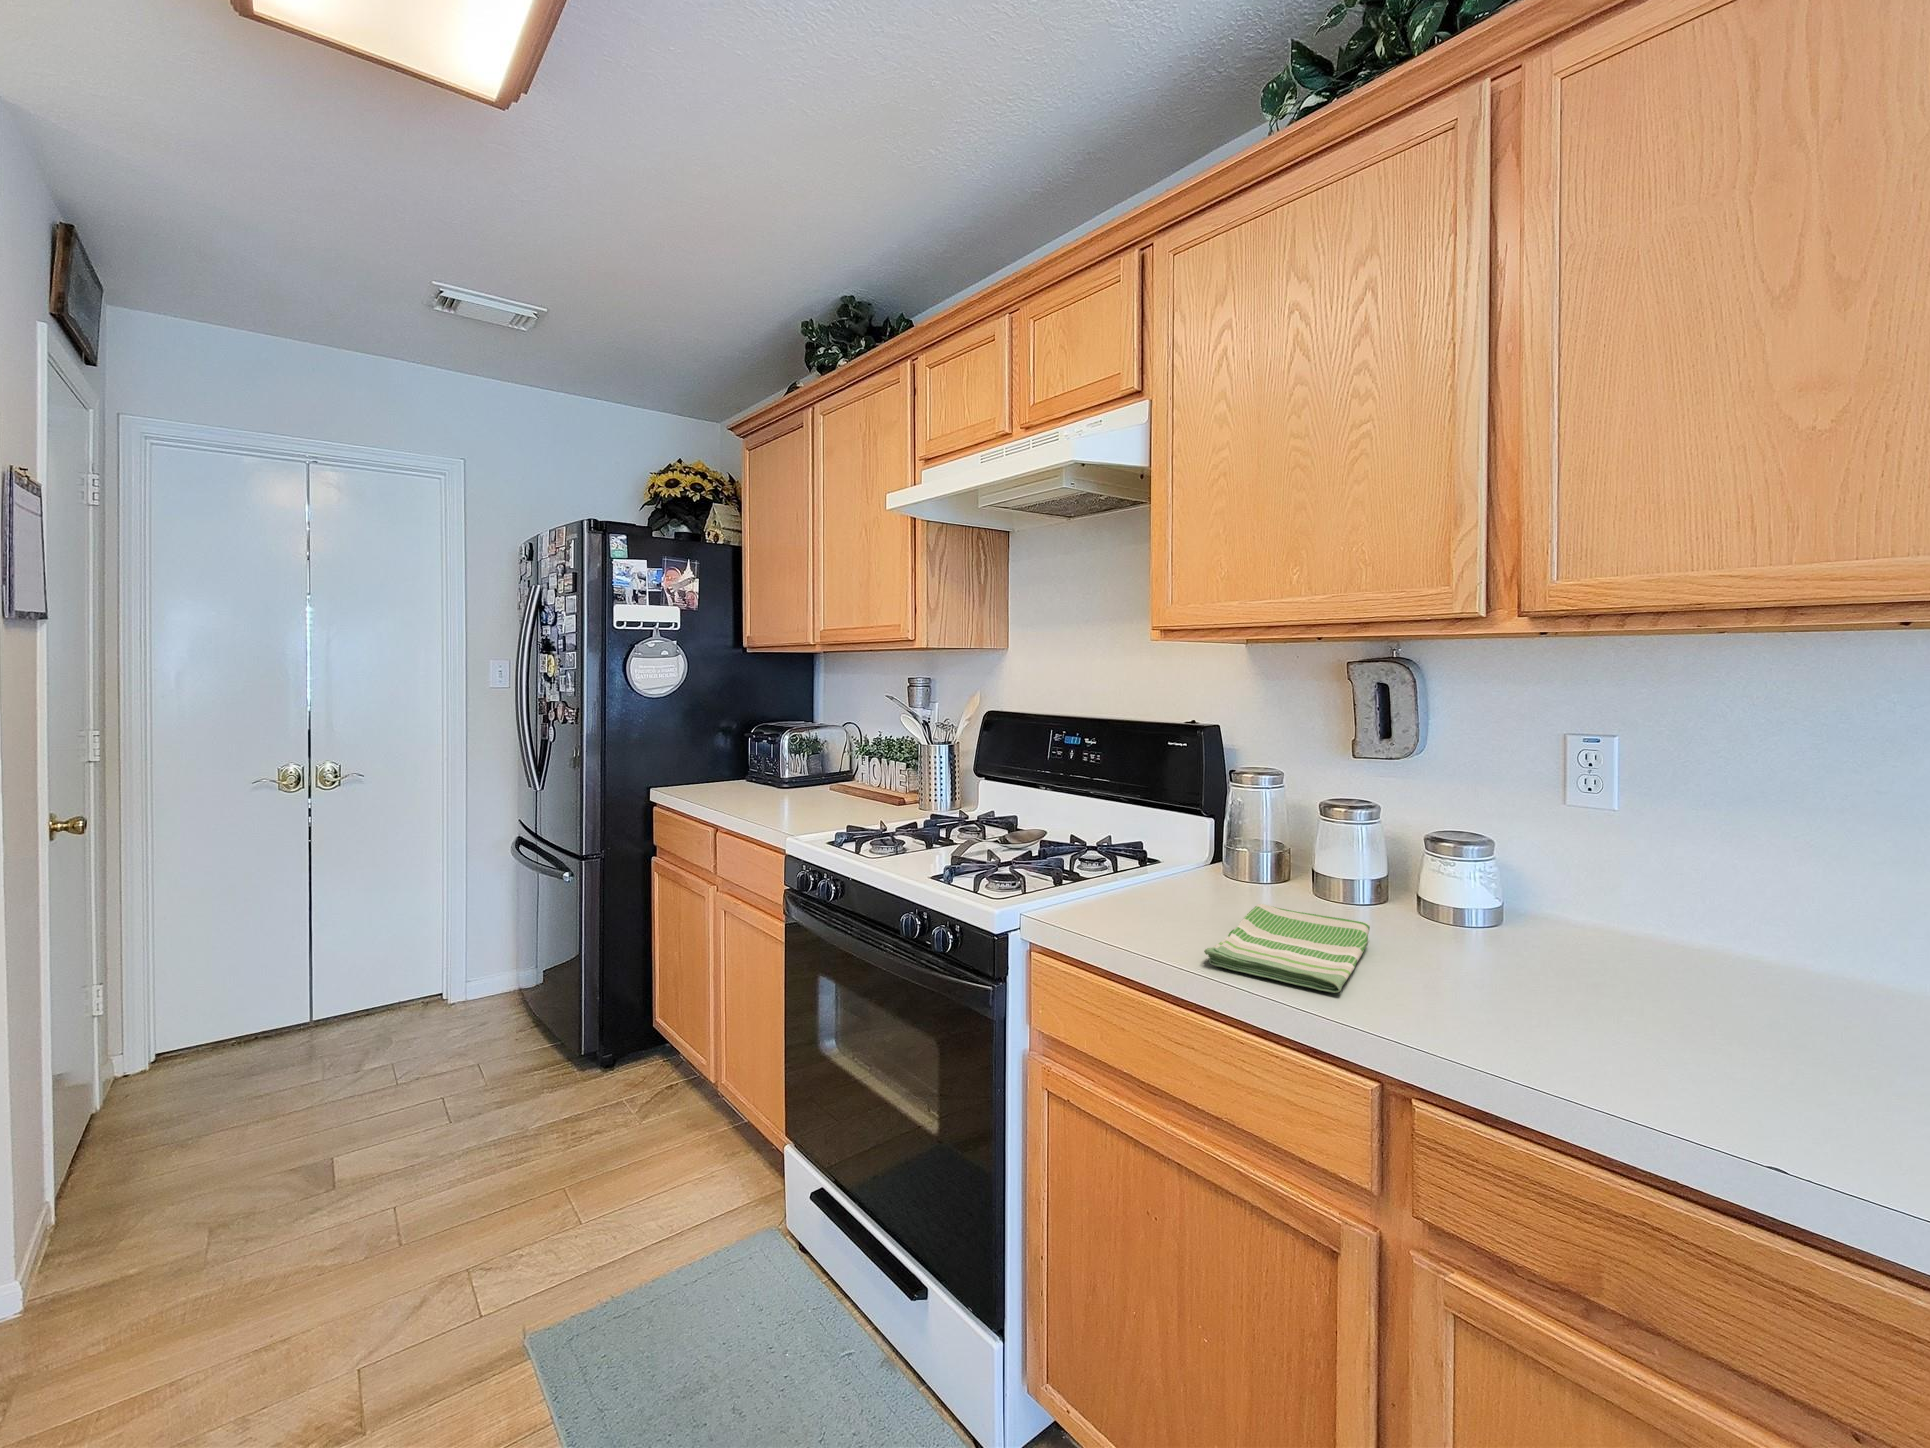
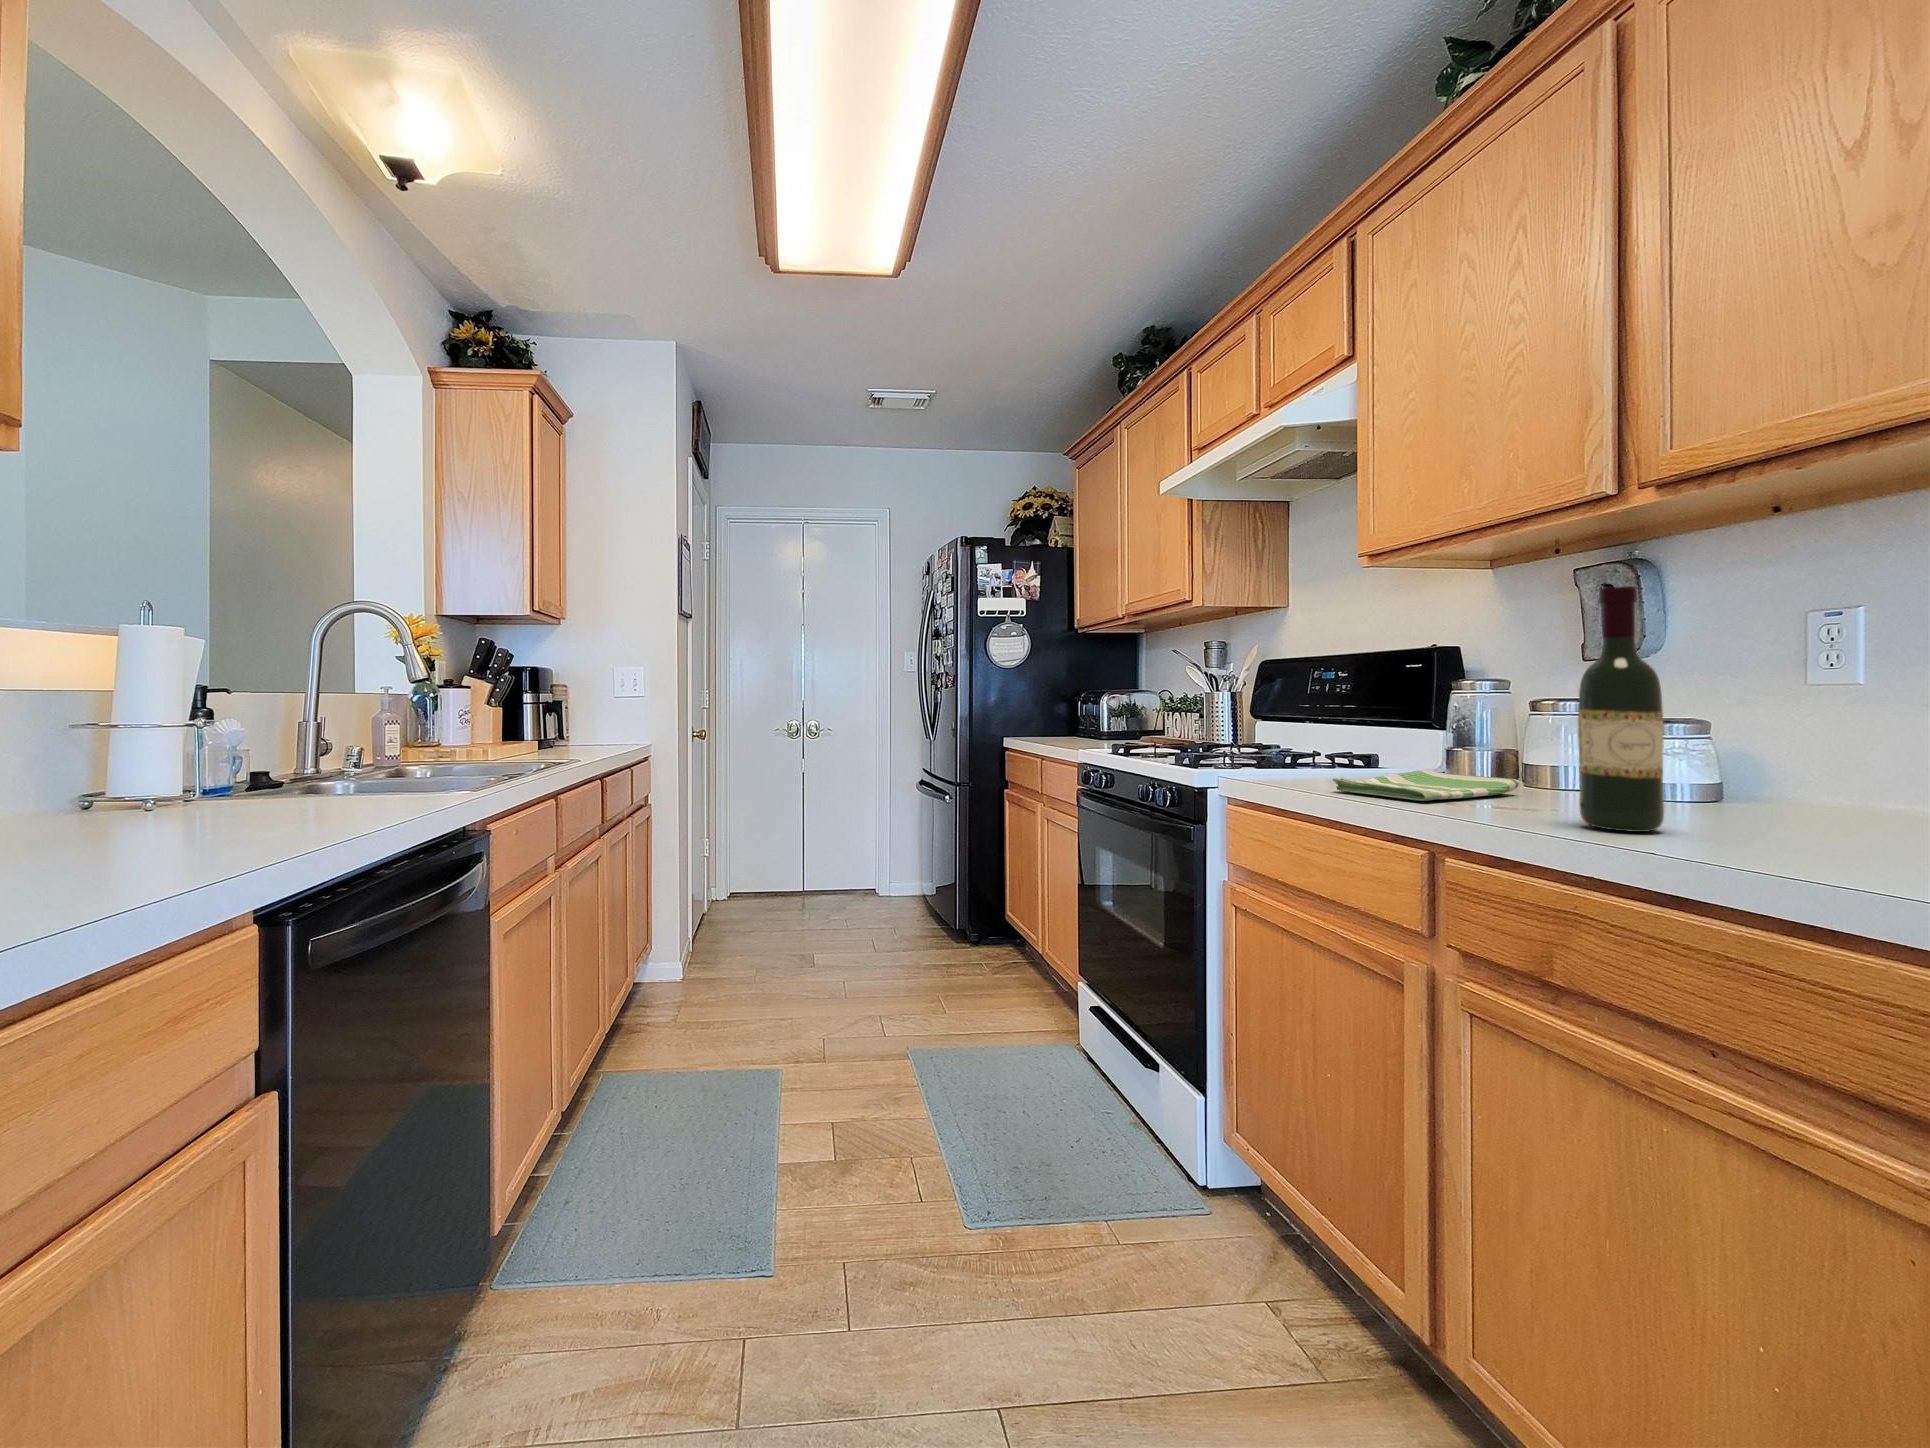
wine bottle: none [1562,768,1663,1075] -> present [1578,586,1664,832]

